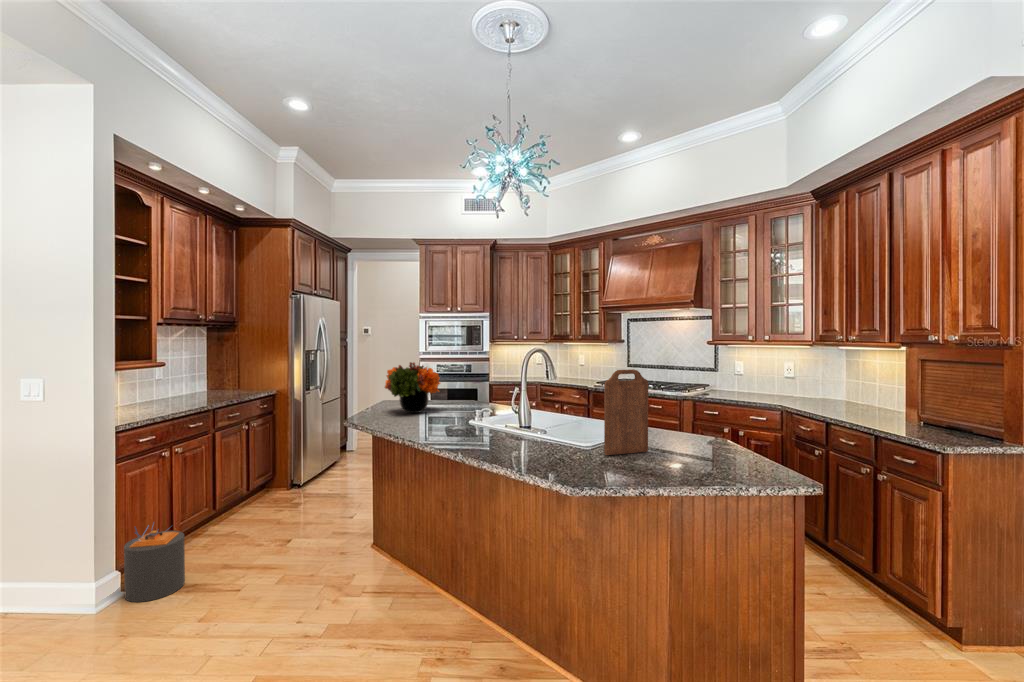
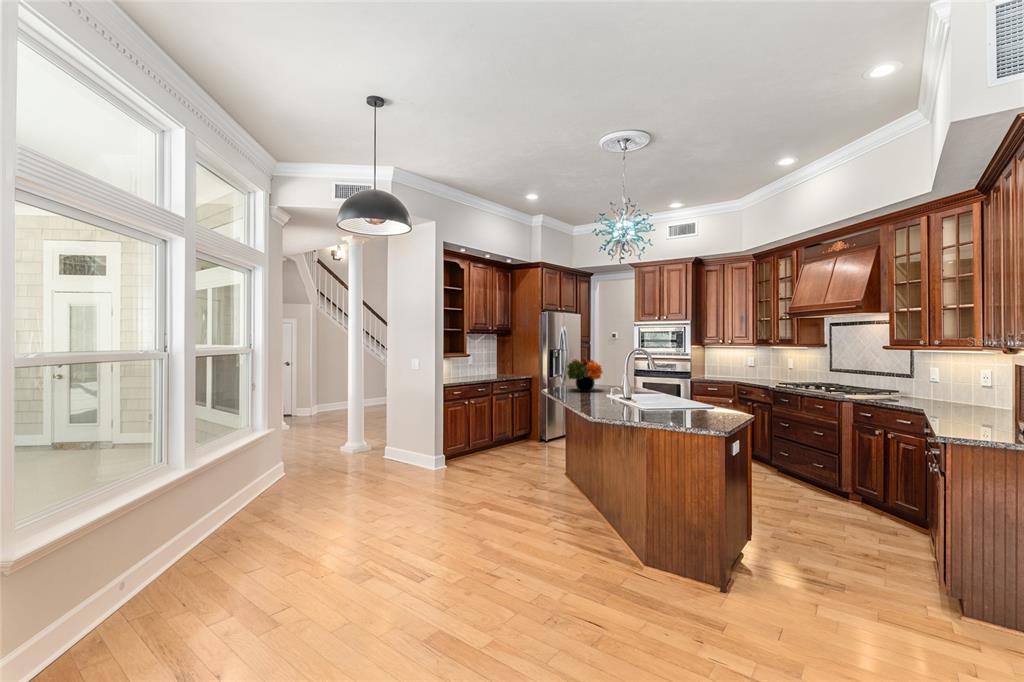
cutting board: present [604,369,648,455] -> none [657,365,694,426]
trash can: present [124,525,185,602] -> none [441,437,467,477]

